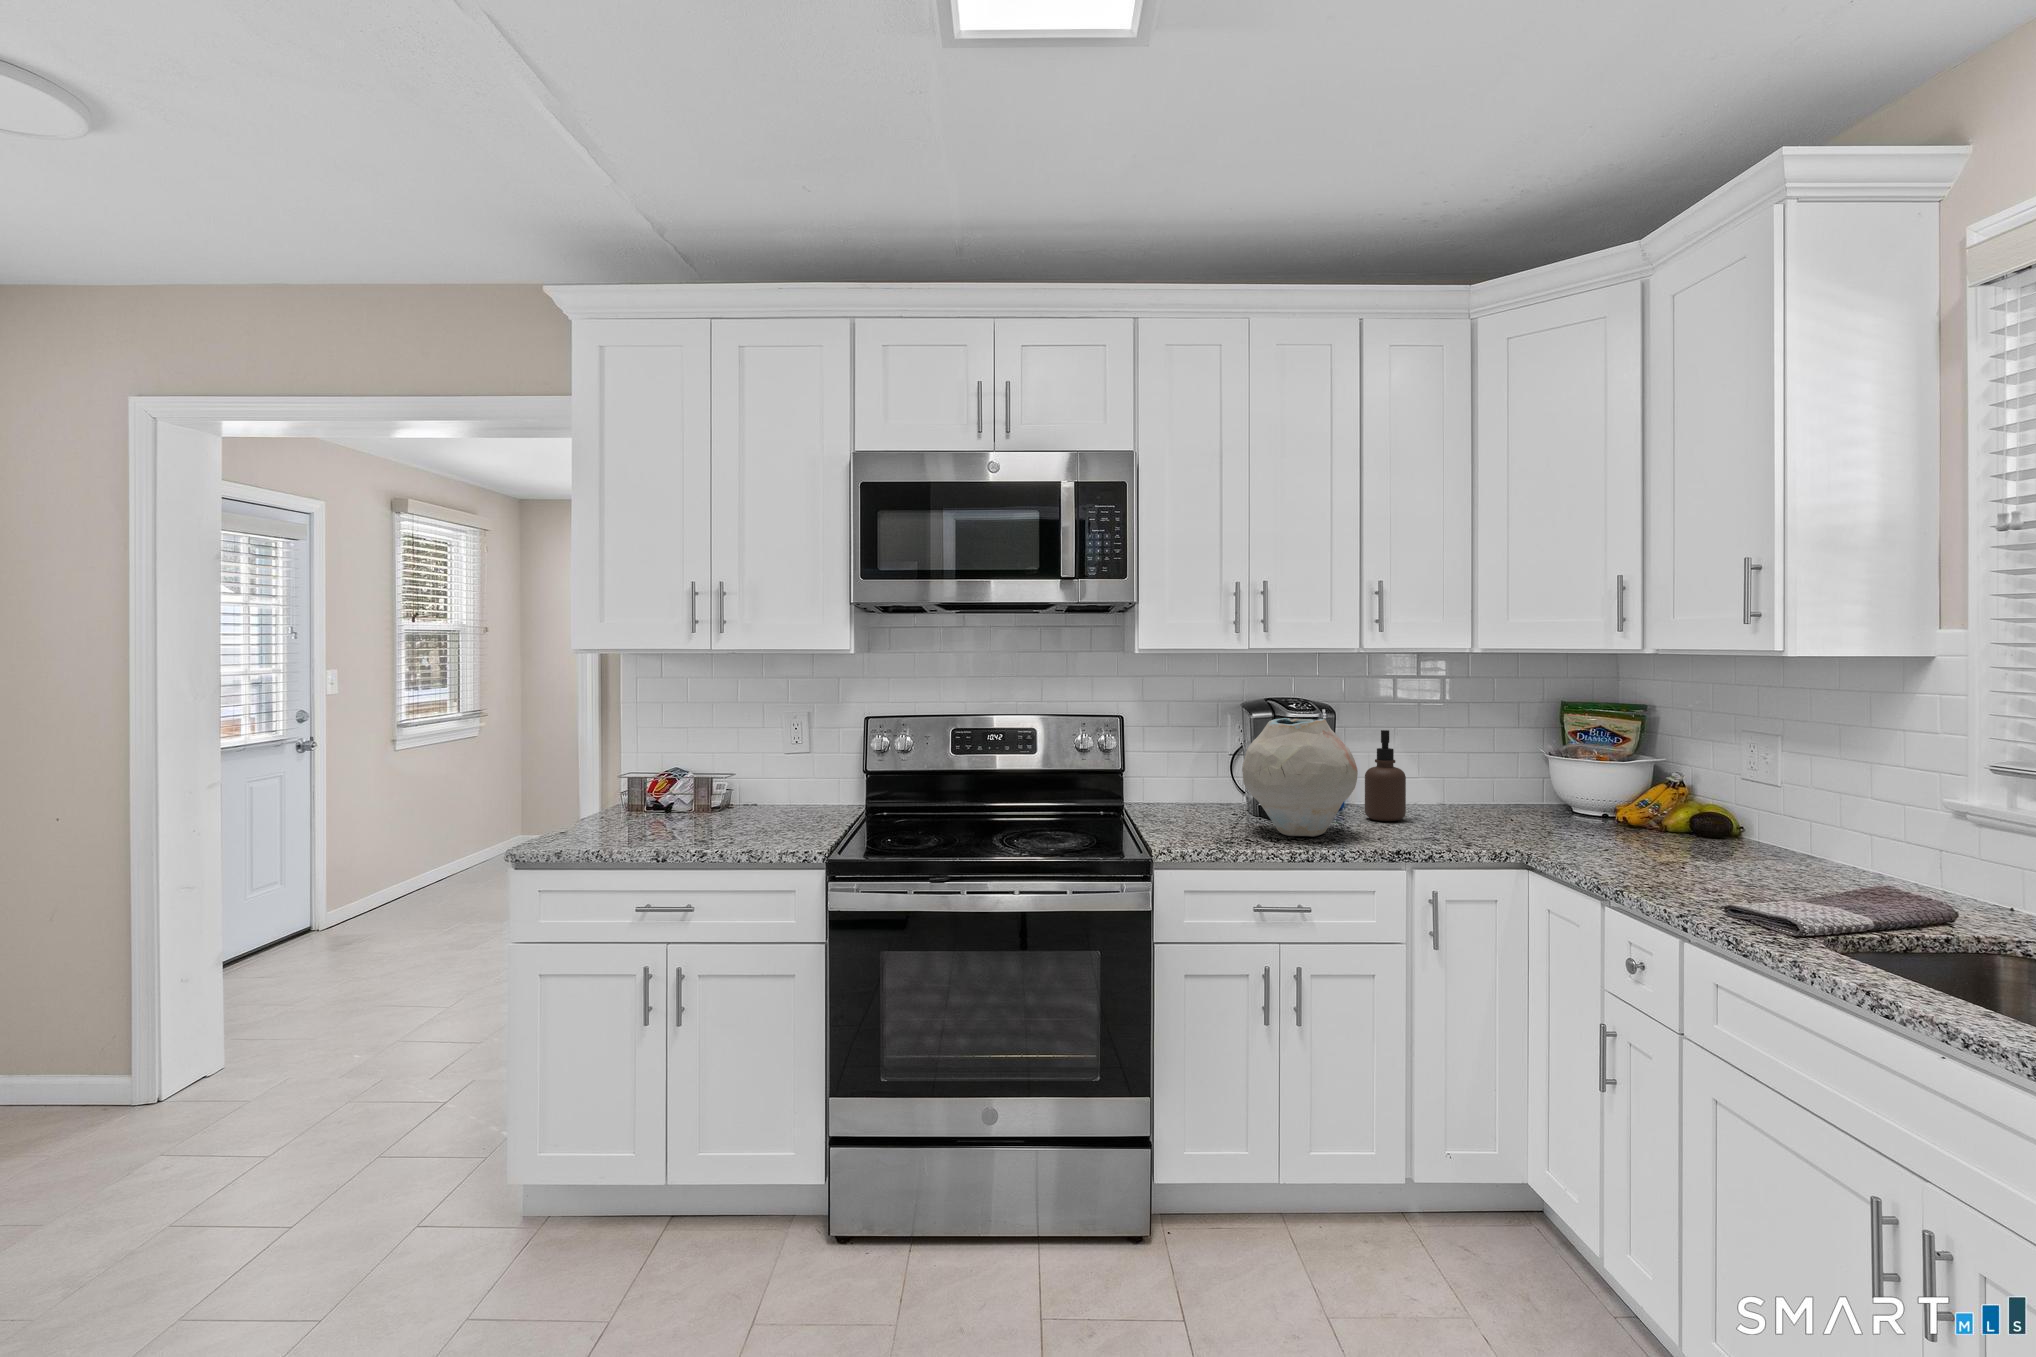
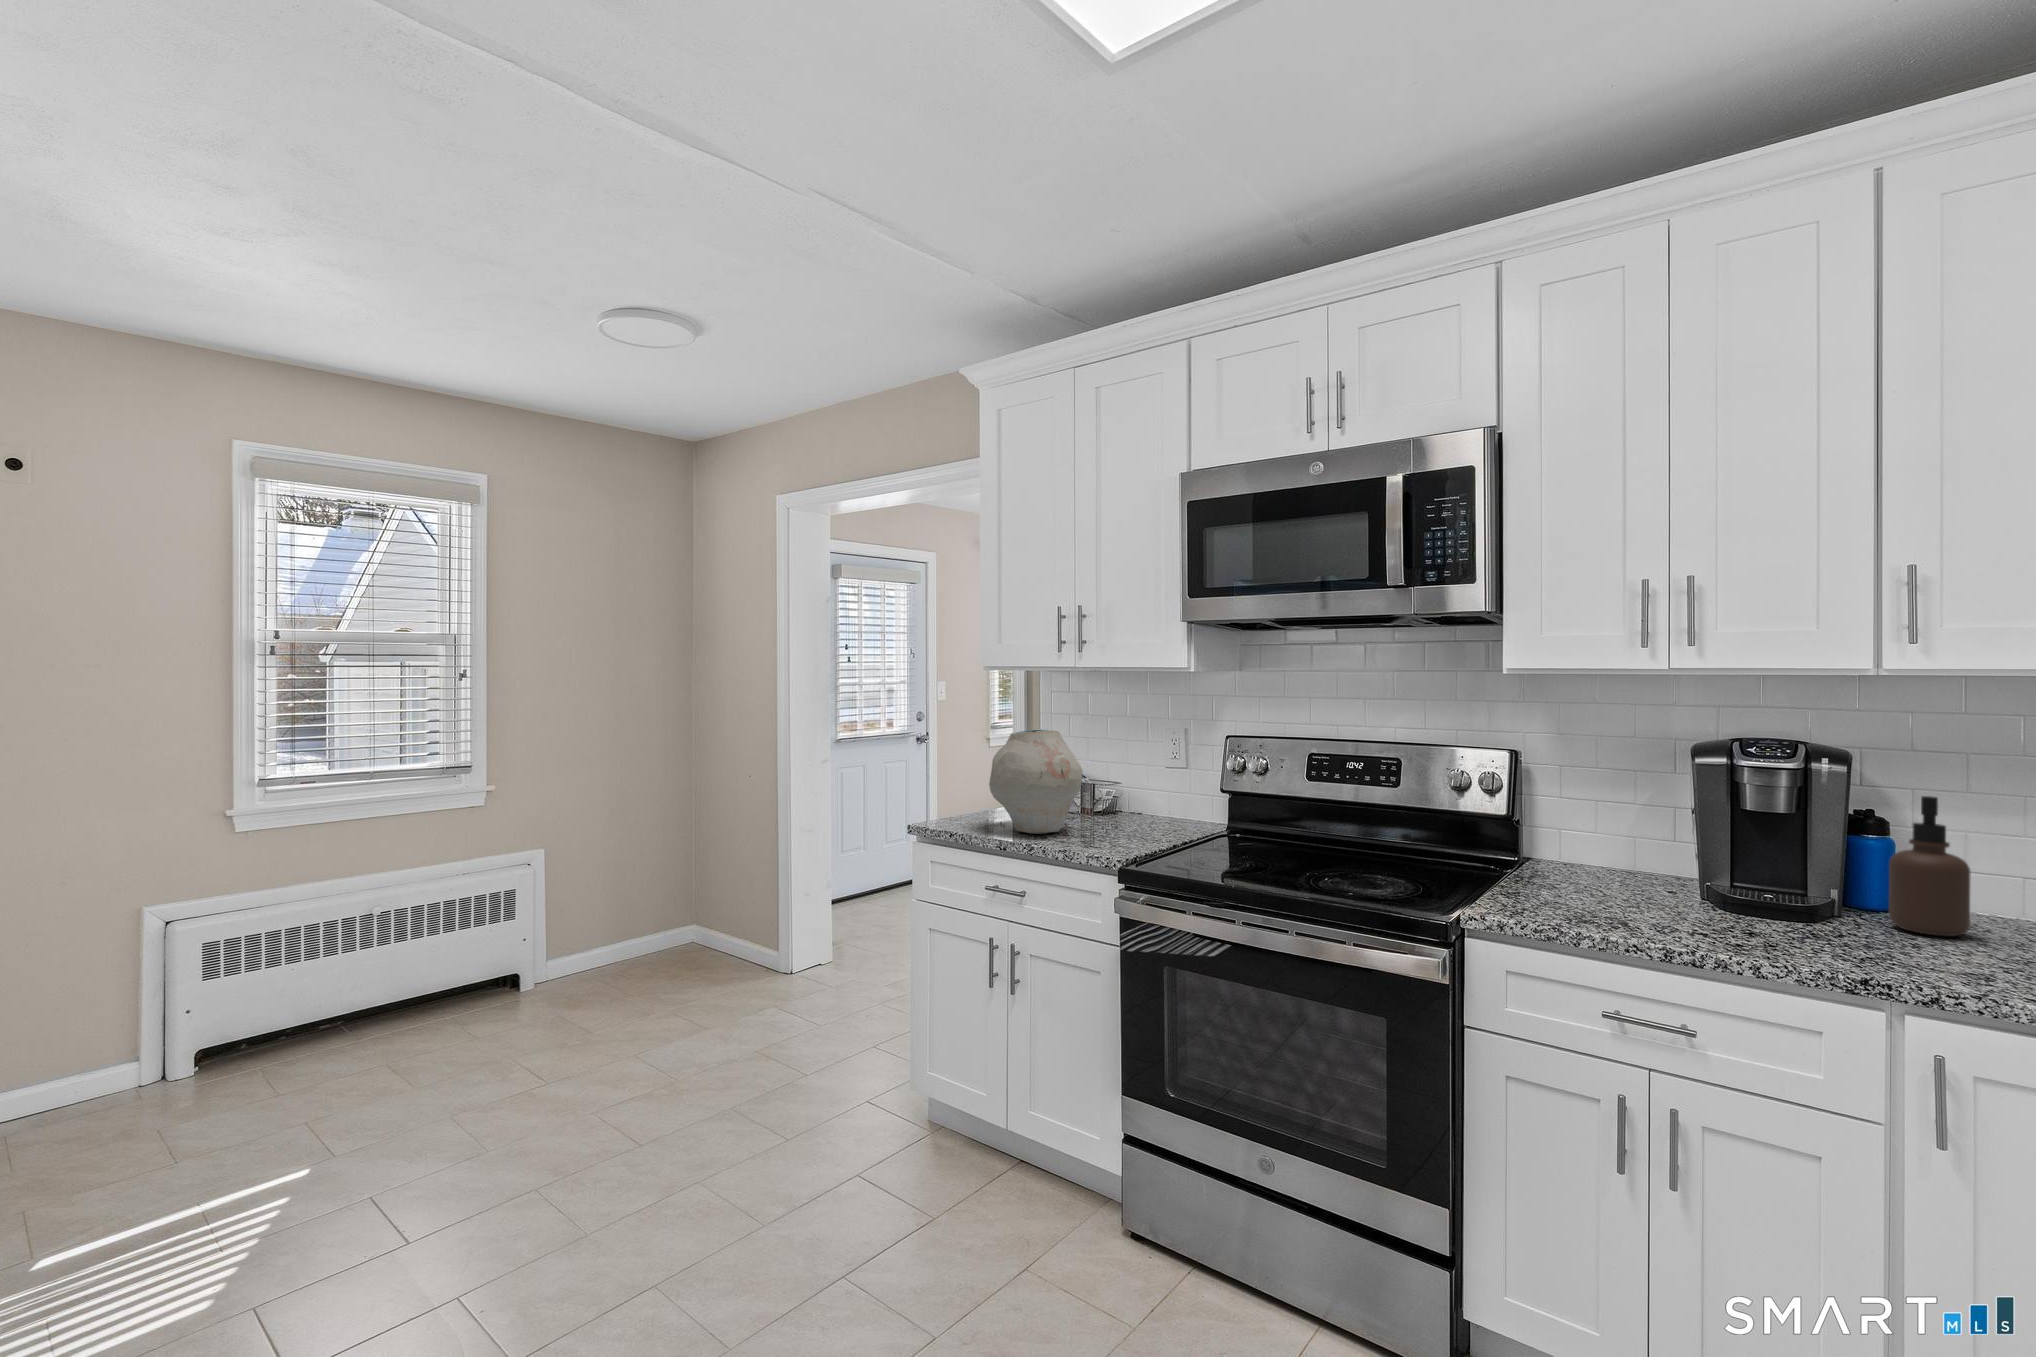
vase: present [1242,718,1358,837] -> present [989,729,1082,834]

